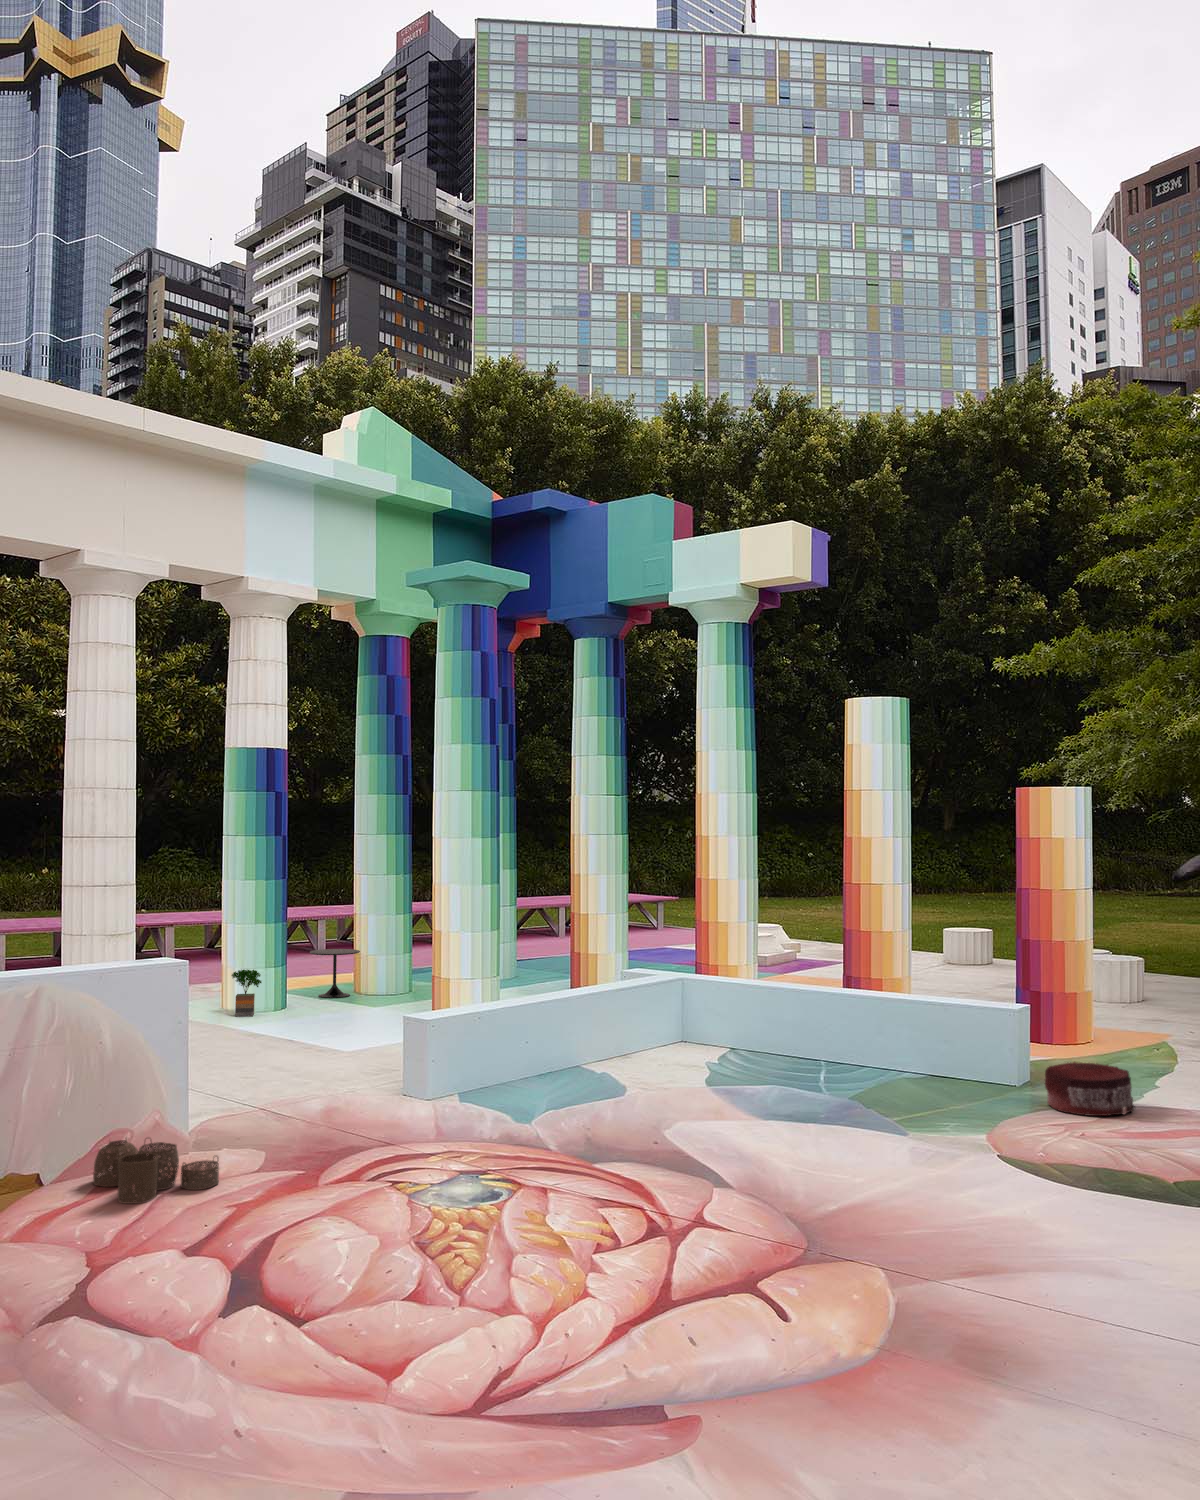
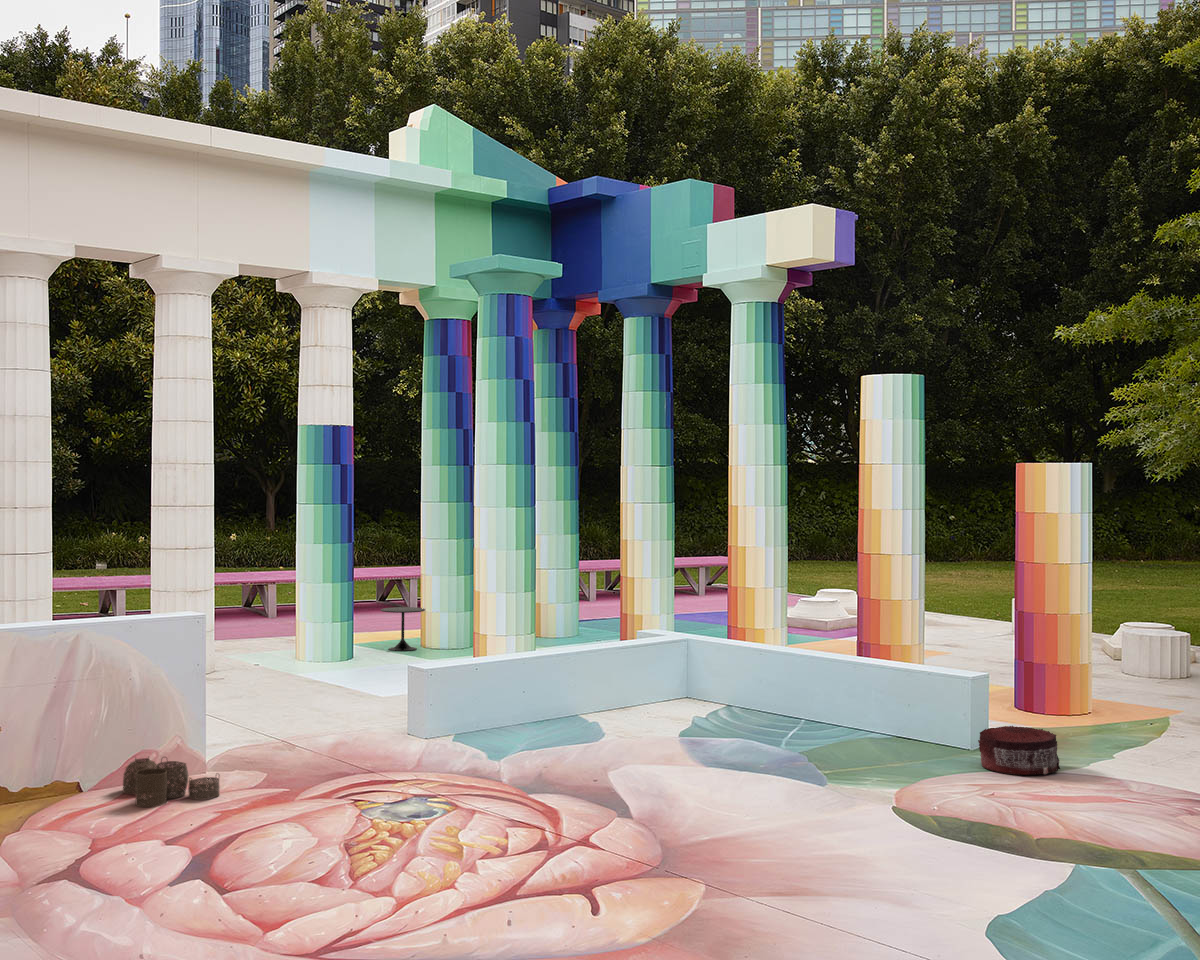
potted tree: present [232,970,262,1017] -> none [302,623,331,665]

